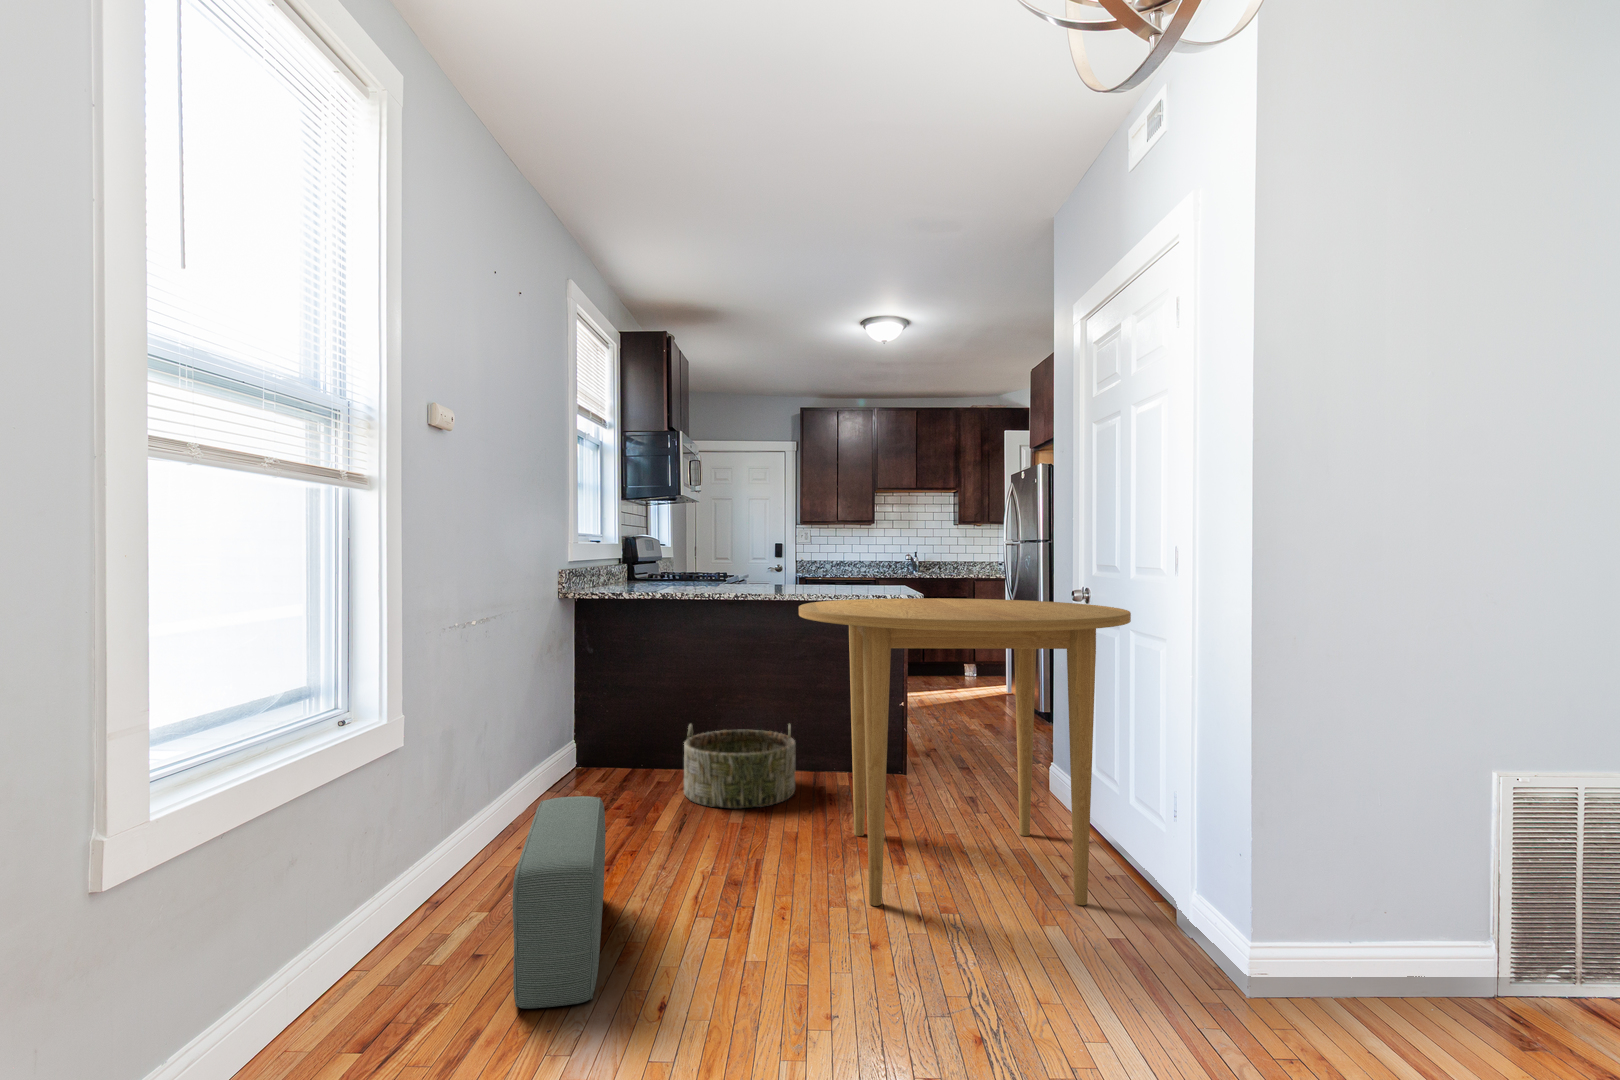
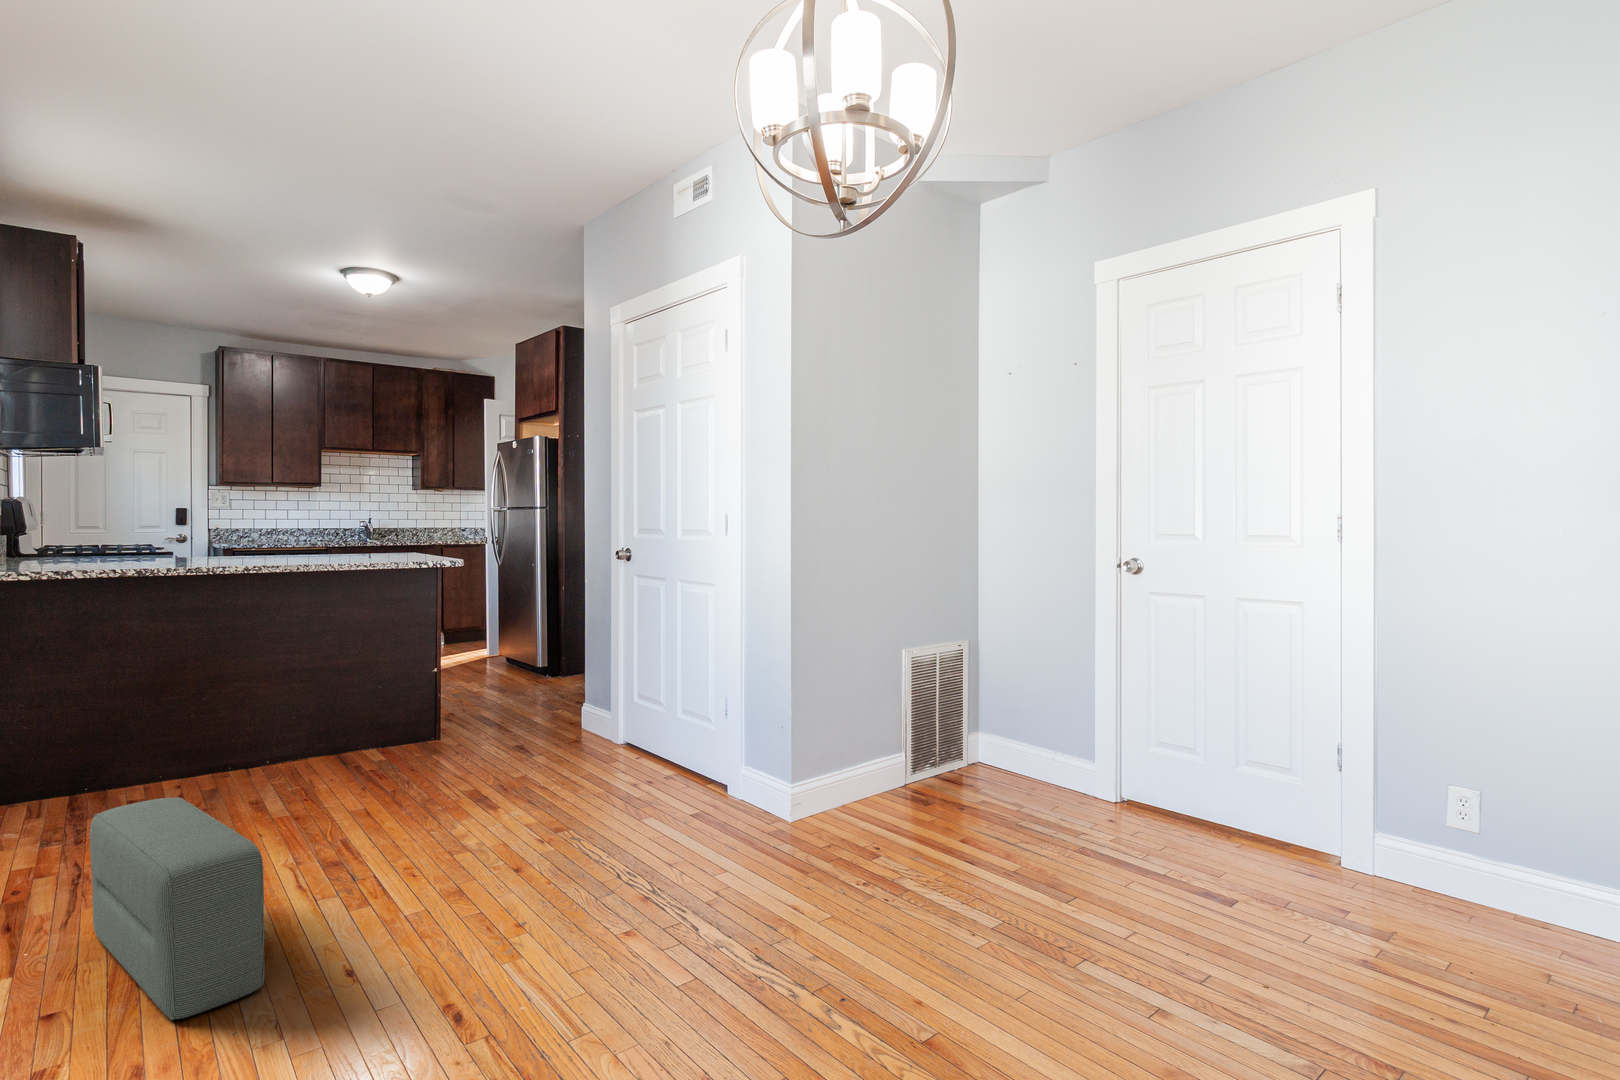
dining table: present [799,598,1131,906] -> none [382,560,691,843]
basket: present [684,724,795,808] -> none [185,702,332,804]

